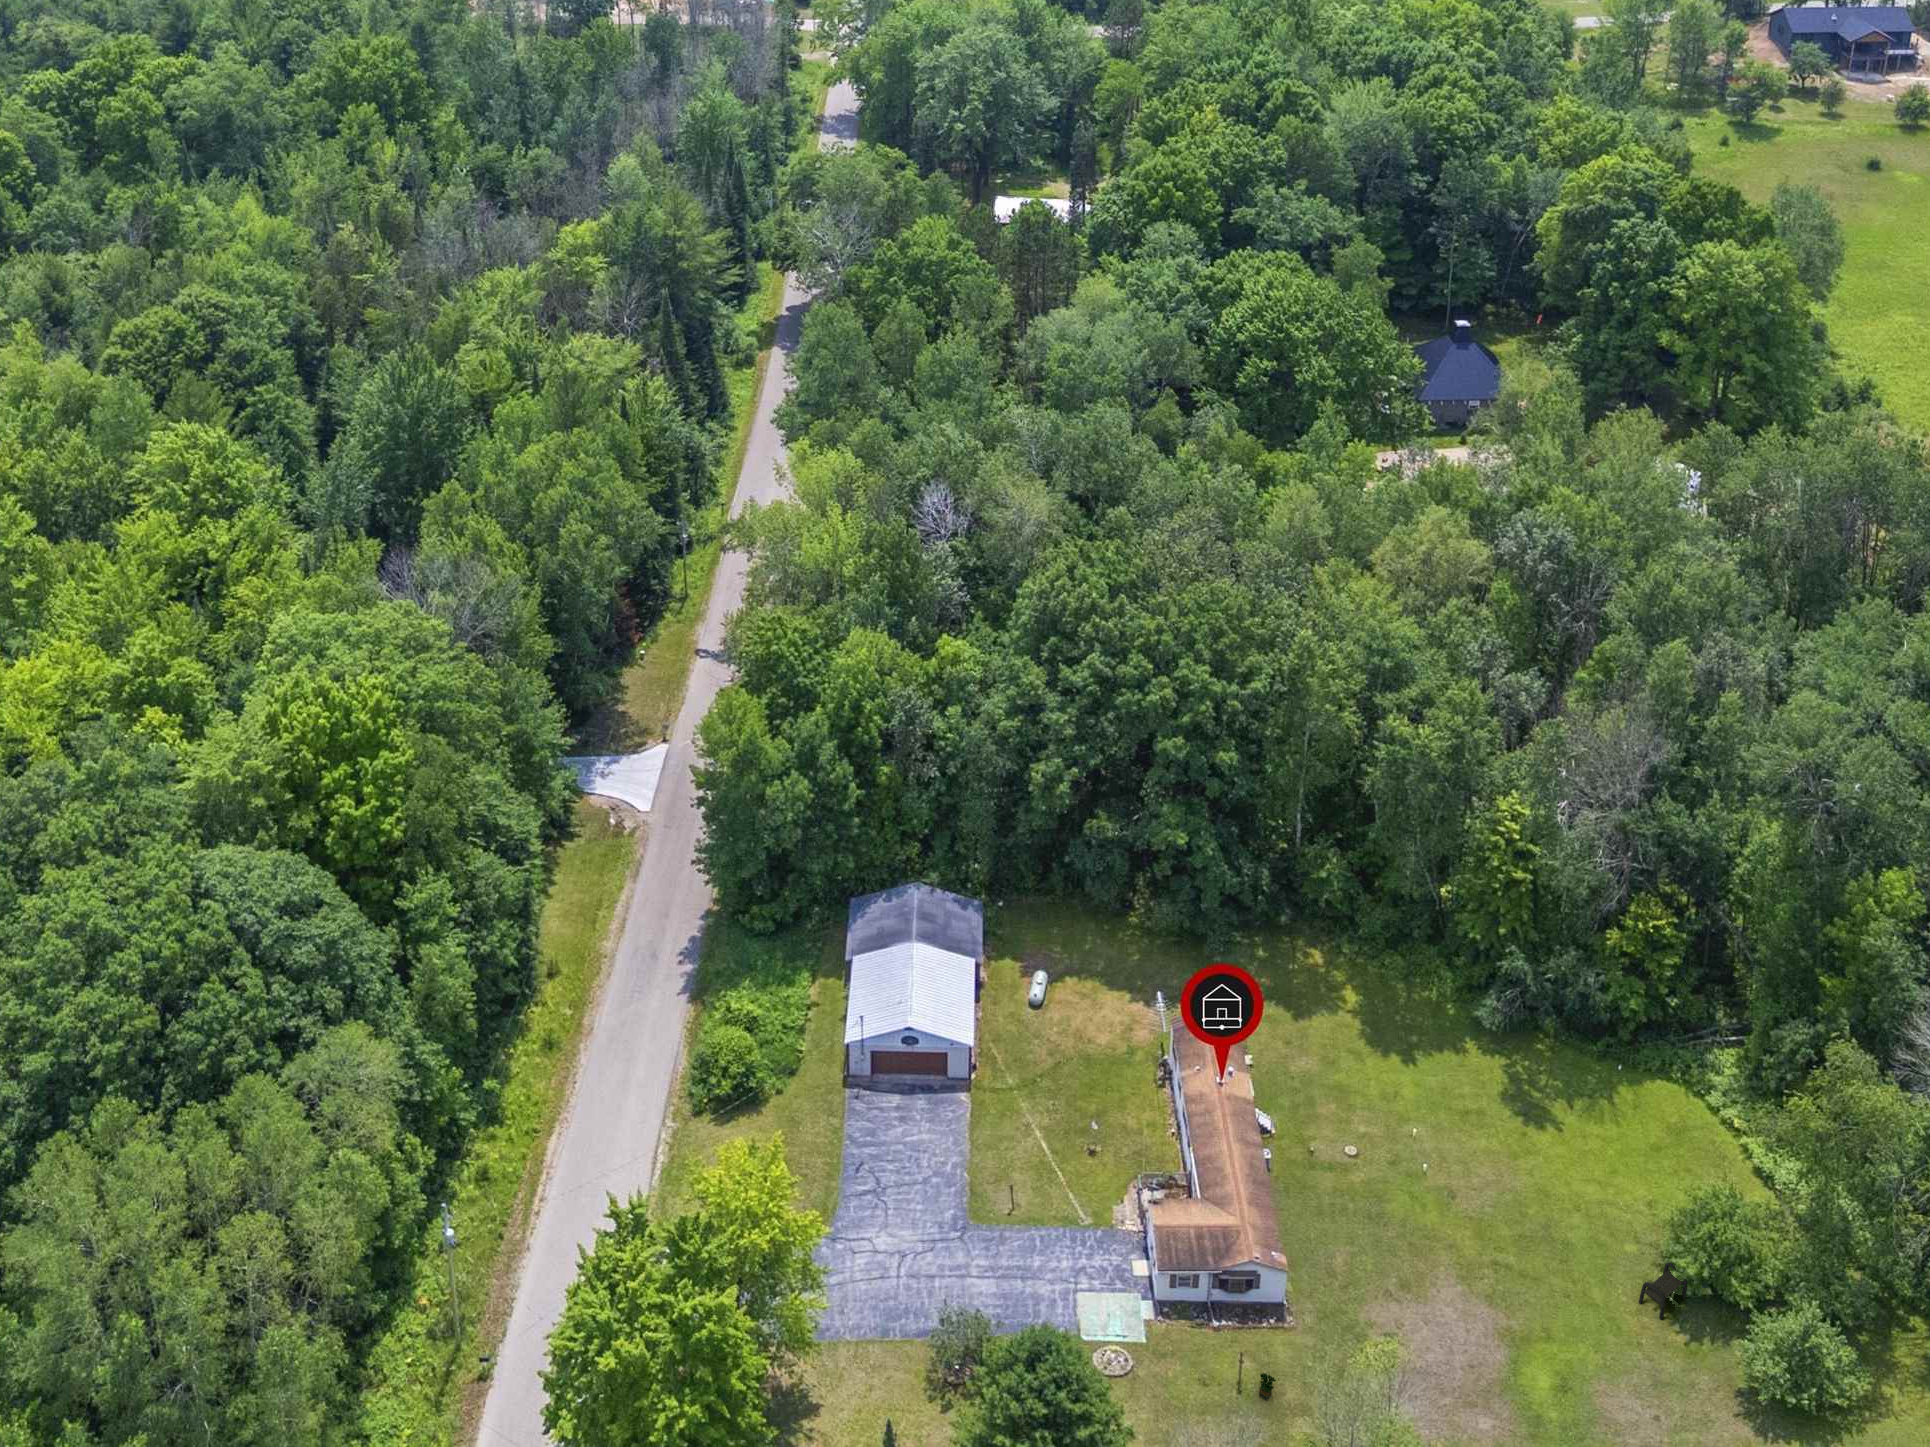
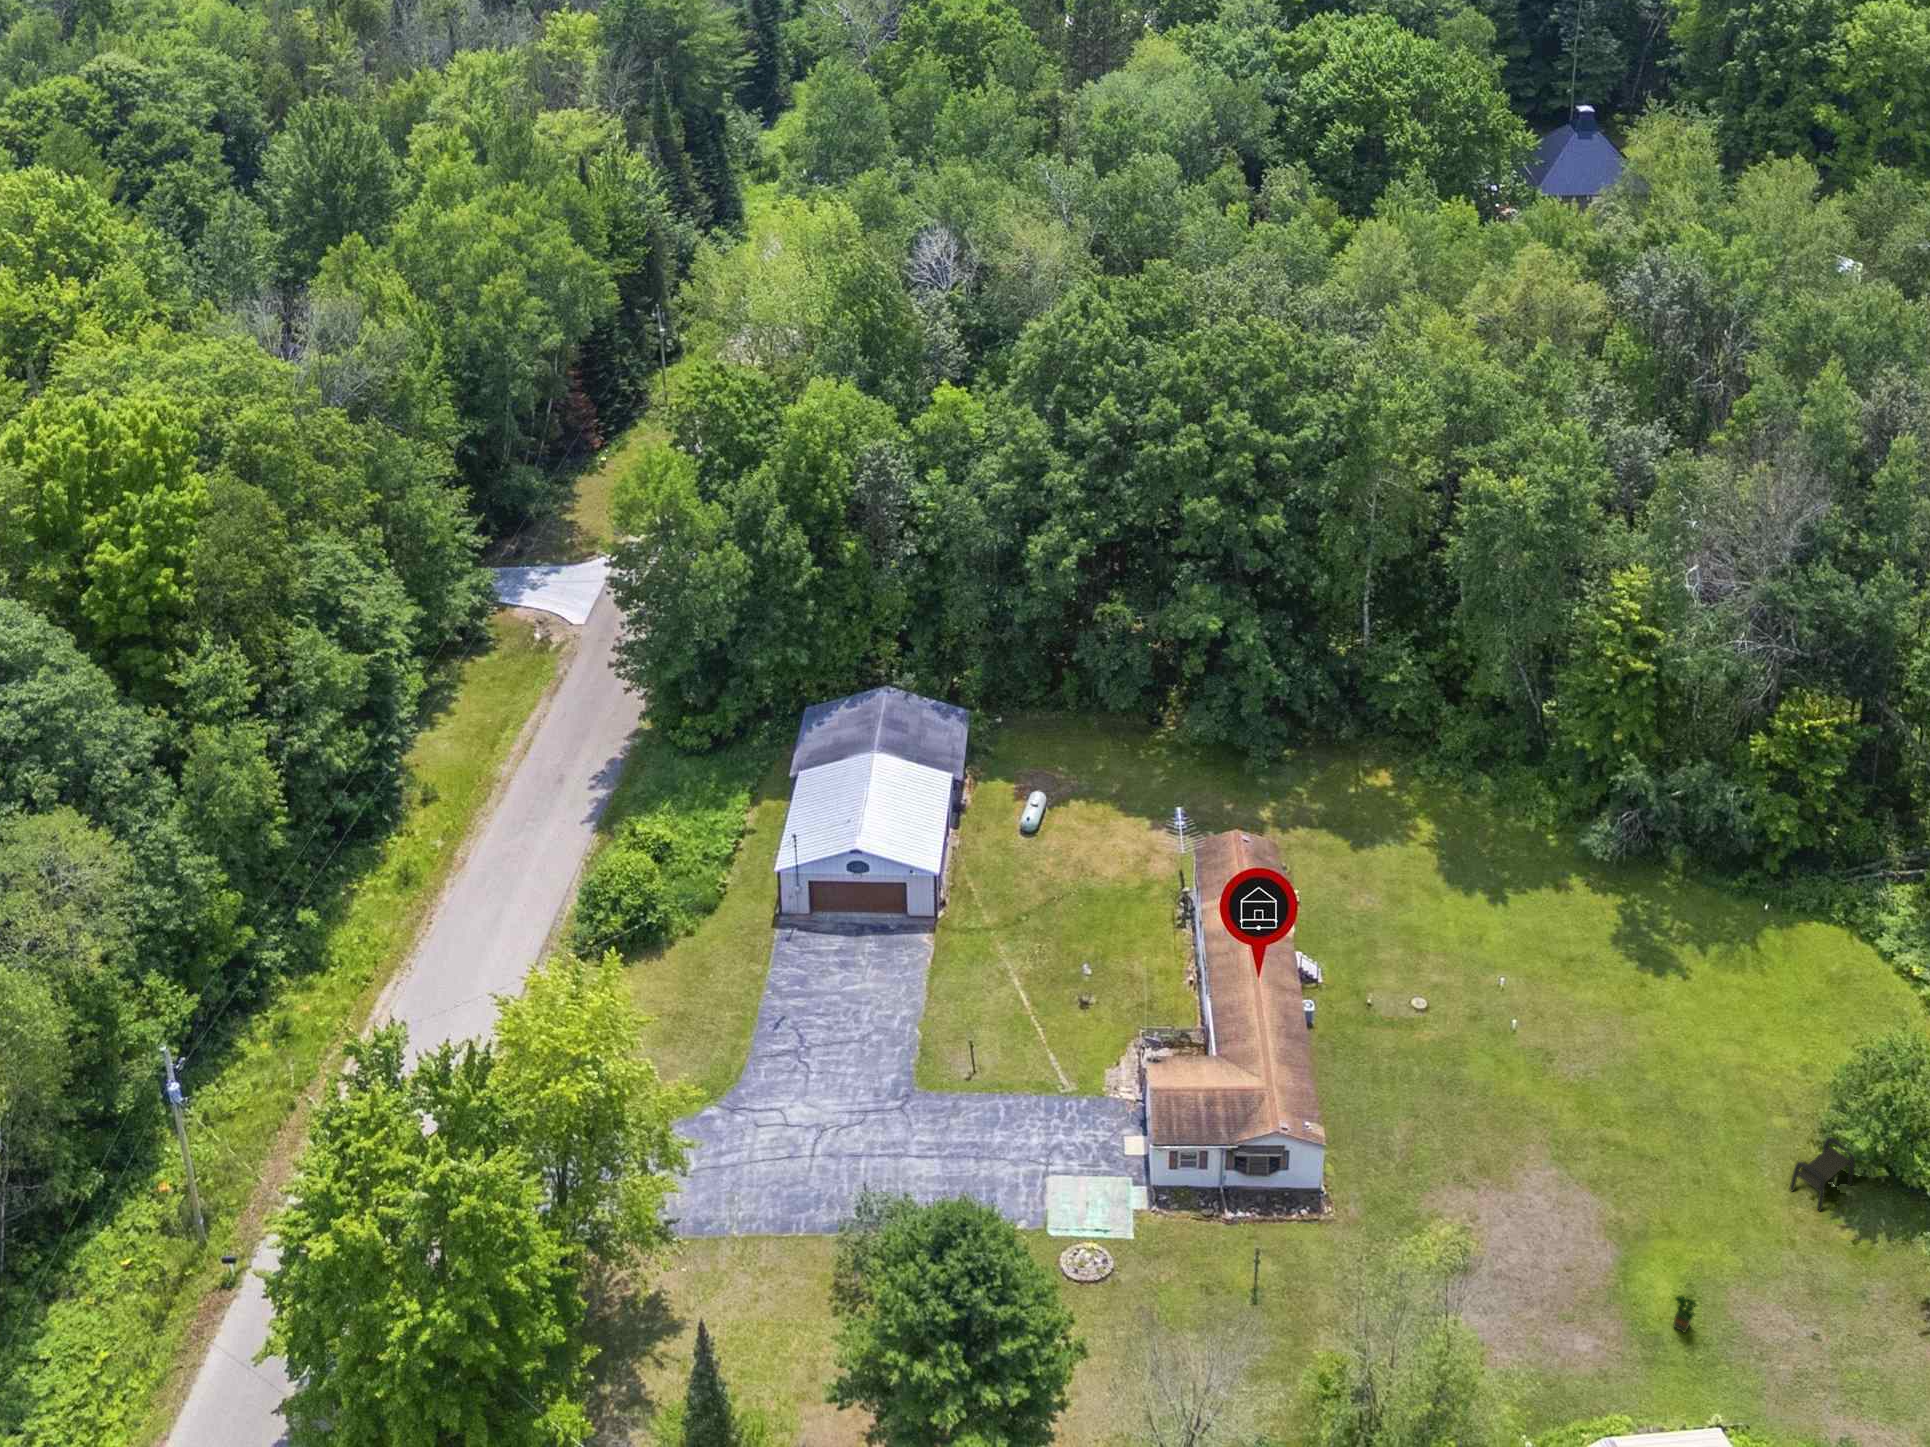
potted tree: present [1259,1373,1276,1401] -> present [1674,1296,1698,1332]

